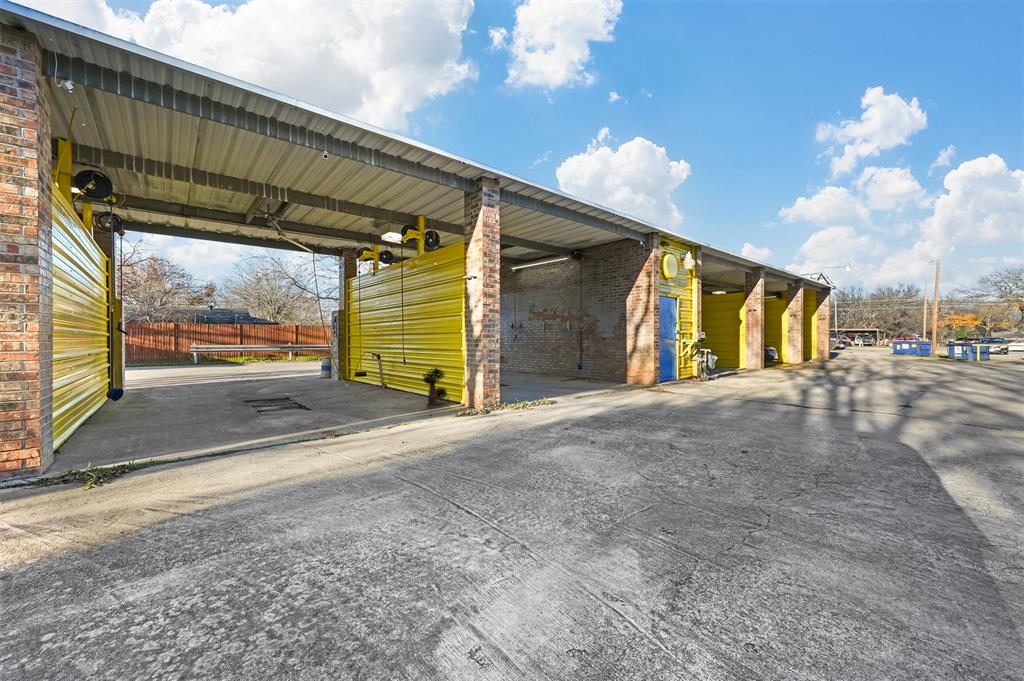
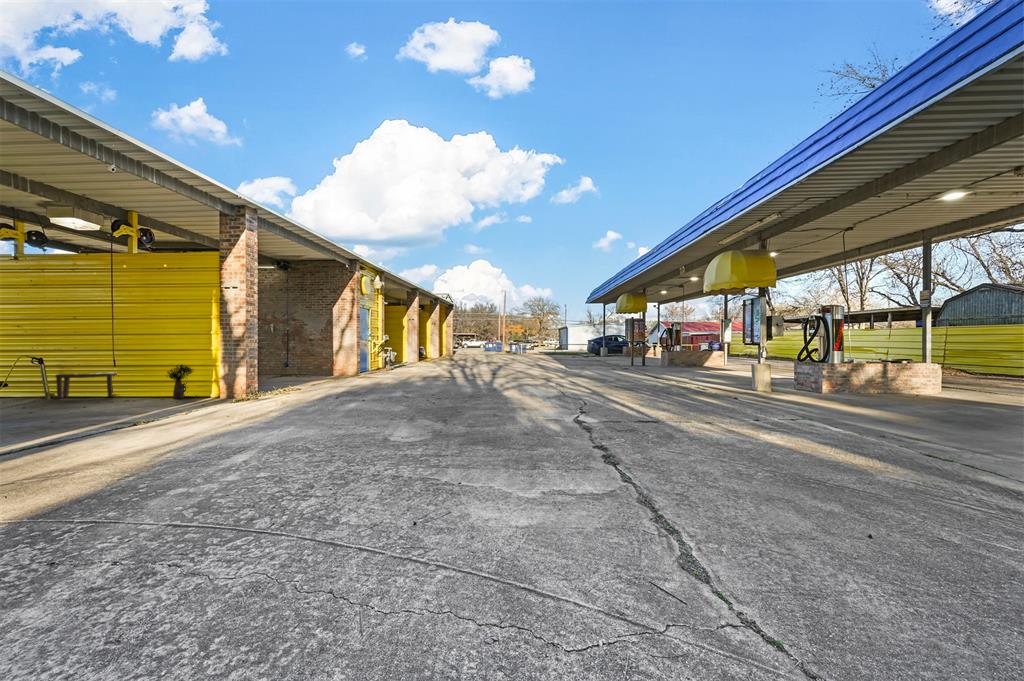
bench: none [370,371,411,395] -> present [56,372,119,399]

